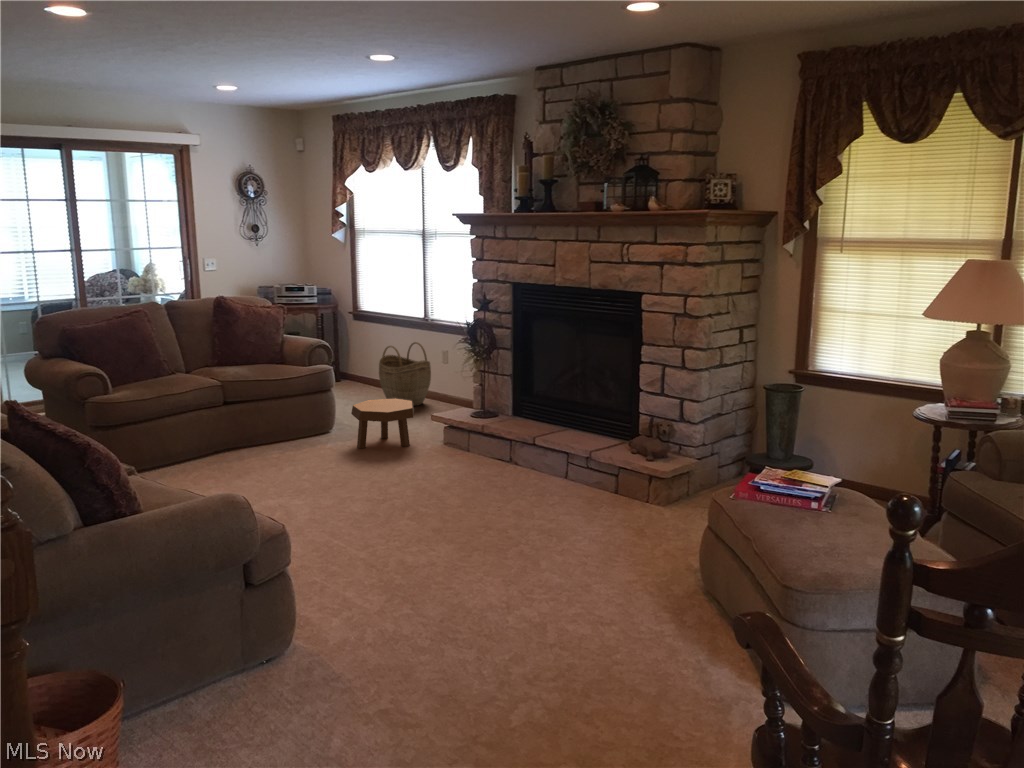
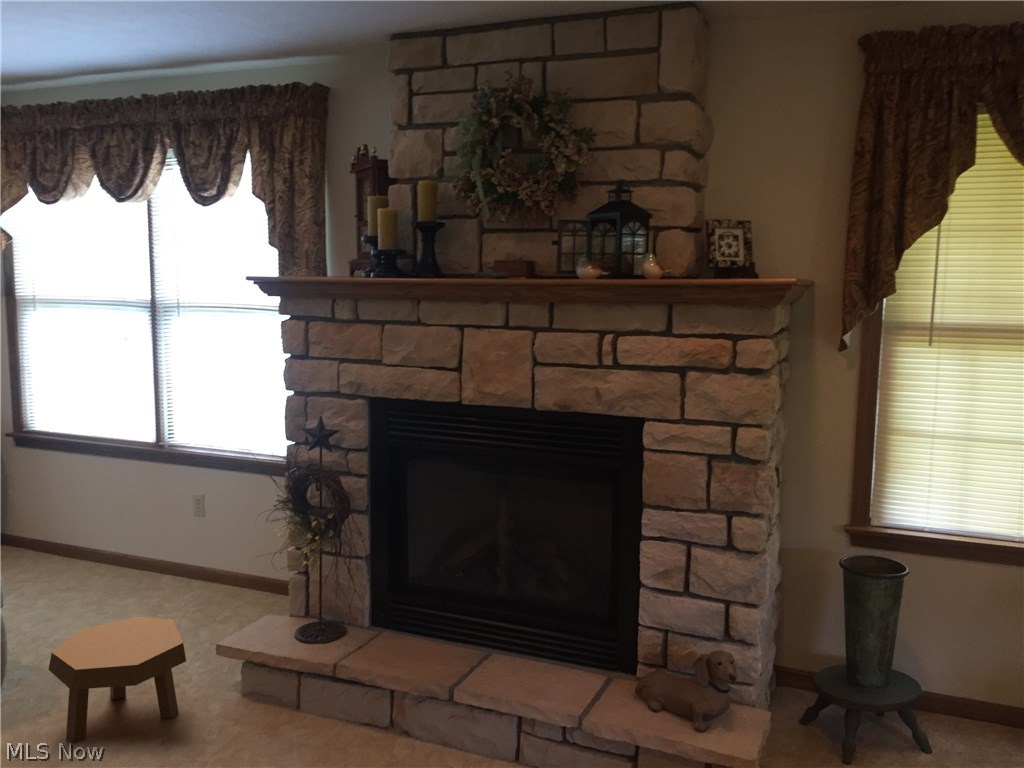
woven basket: present [379,342,431,406] -> none [77,485,176,600]

